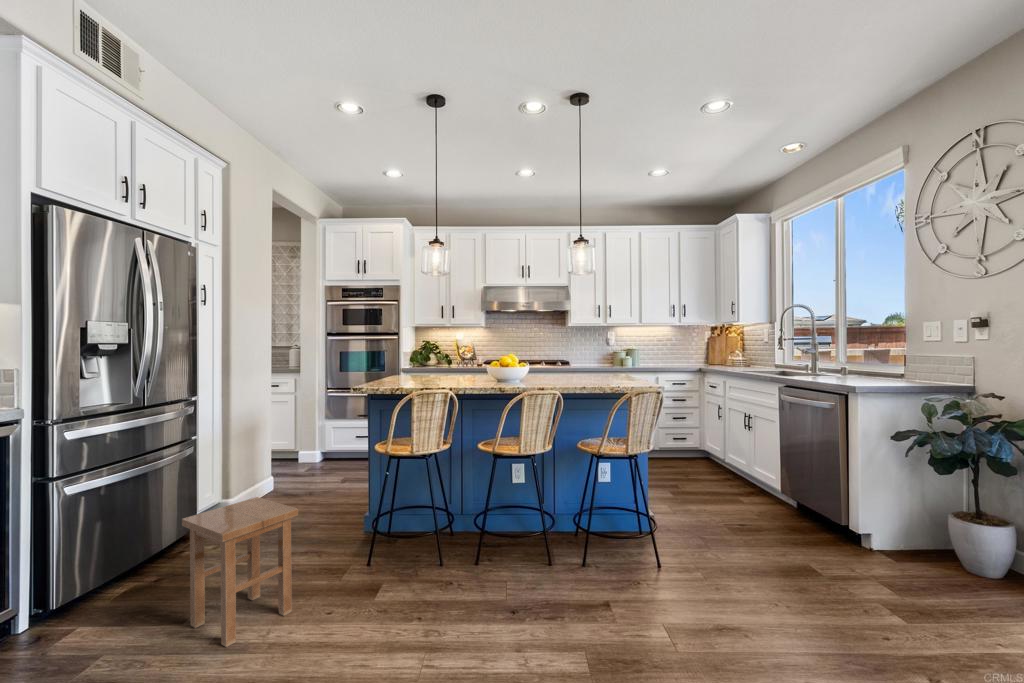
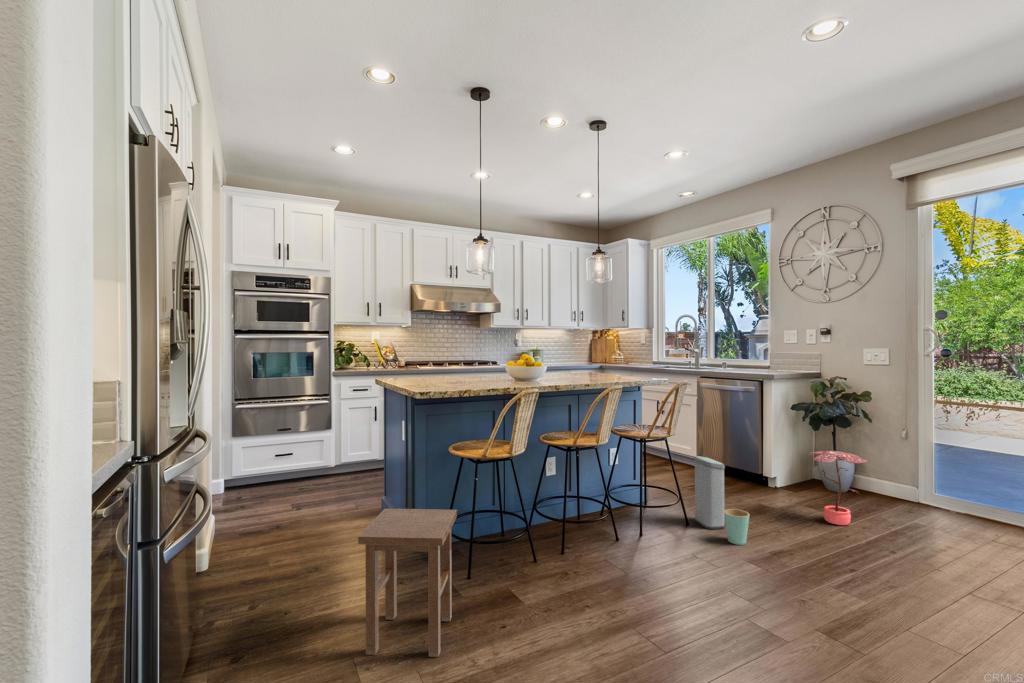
trash can: none [676,488,712,618] -> present [694,456,750,545]
potted plant: none [859,506,958,631] -> present [809,451,867,525]

